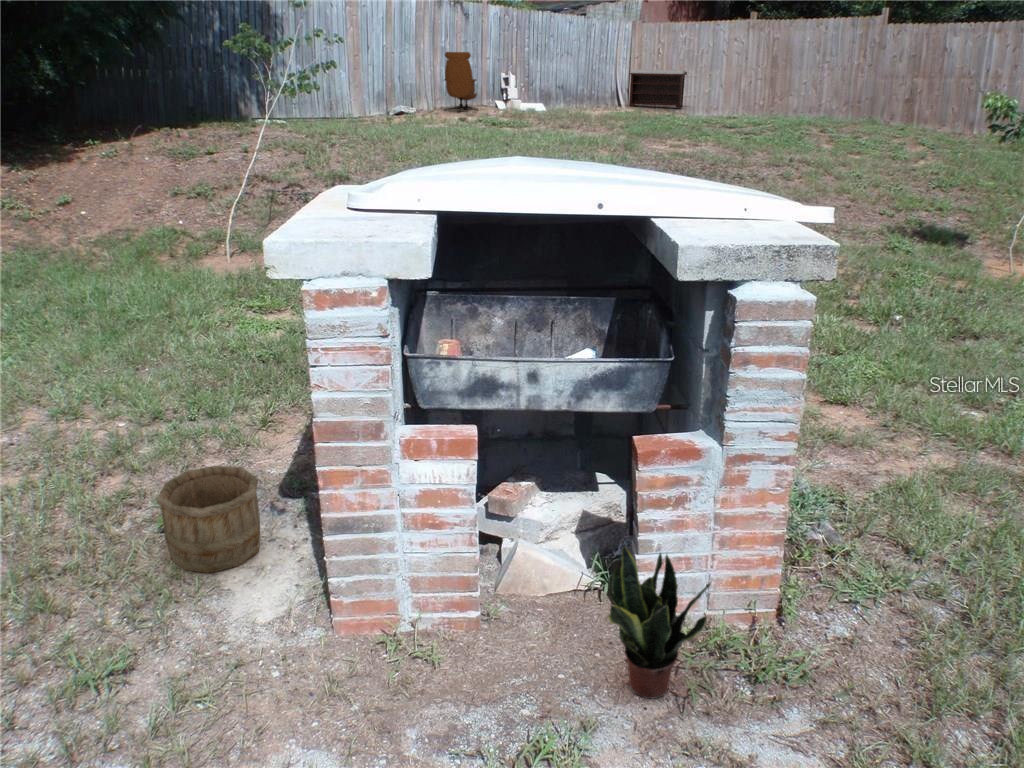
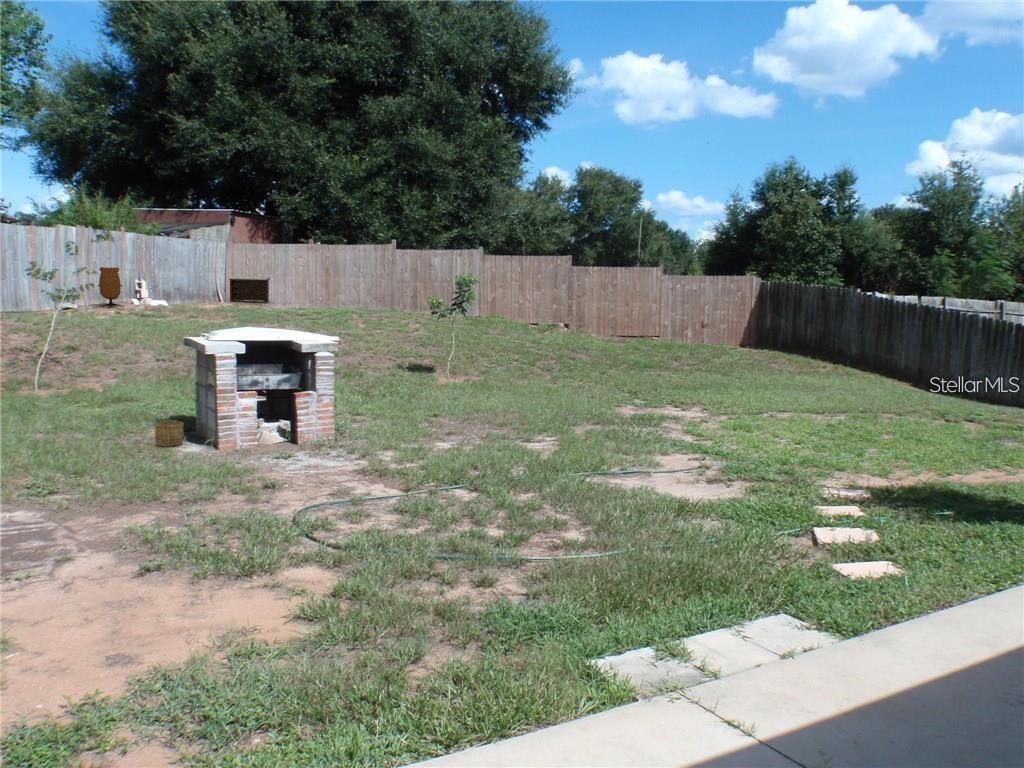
potted plant: present [608,546,711,699] -> none [293,412,317,449]

